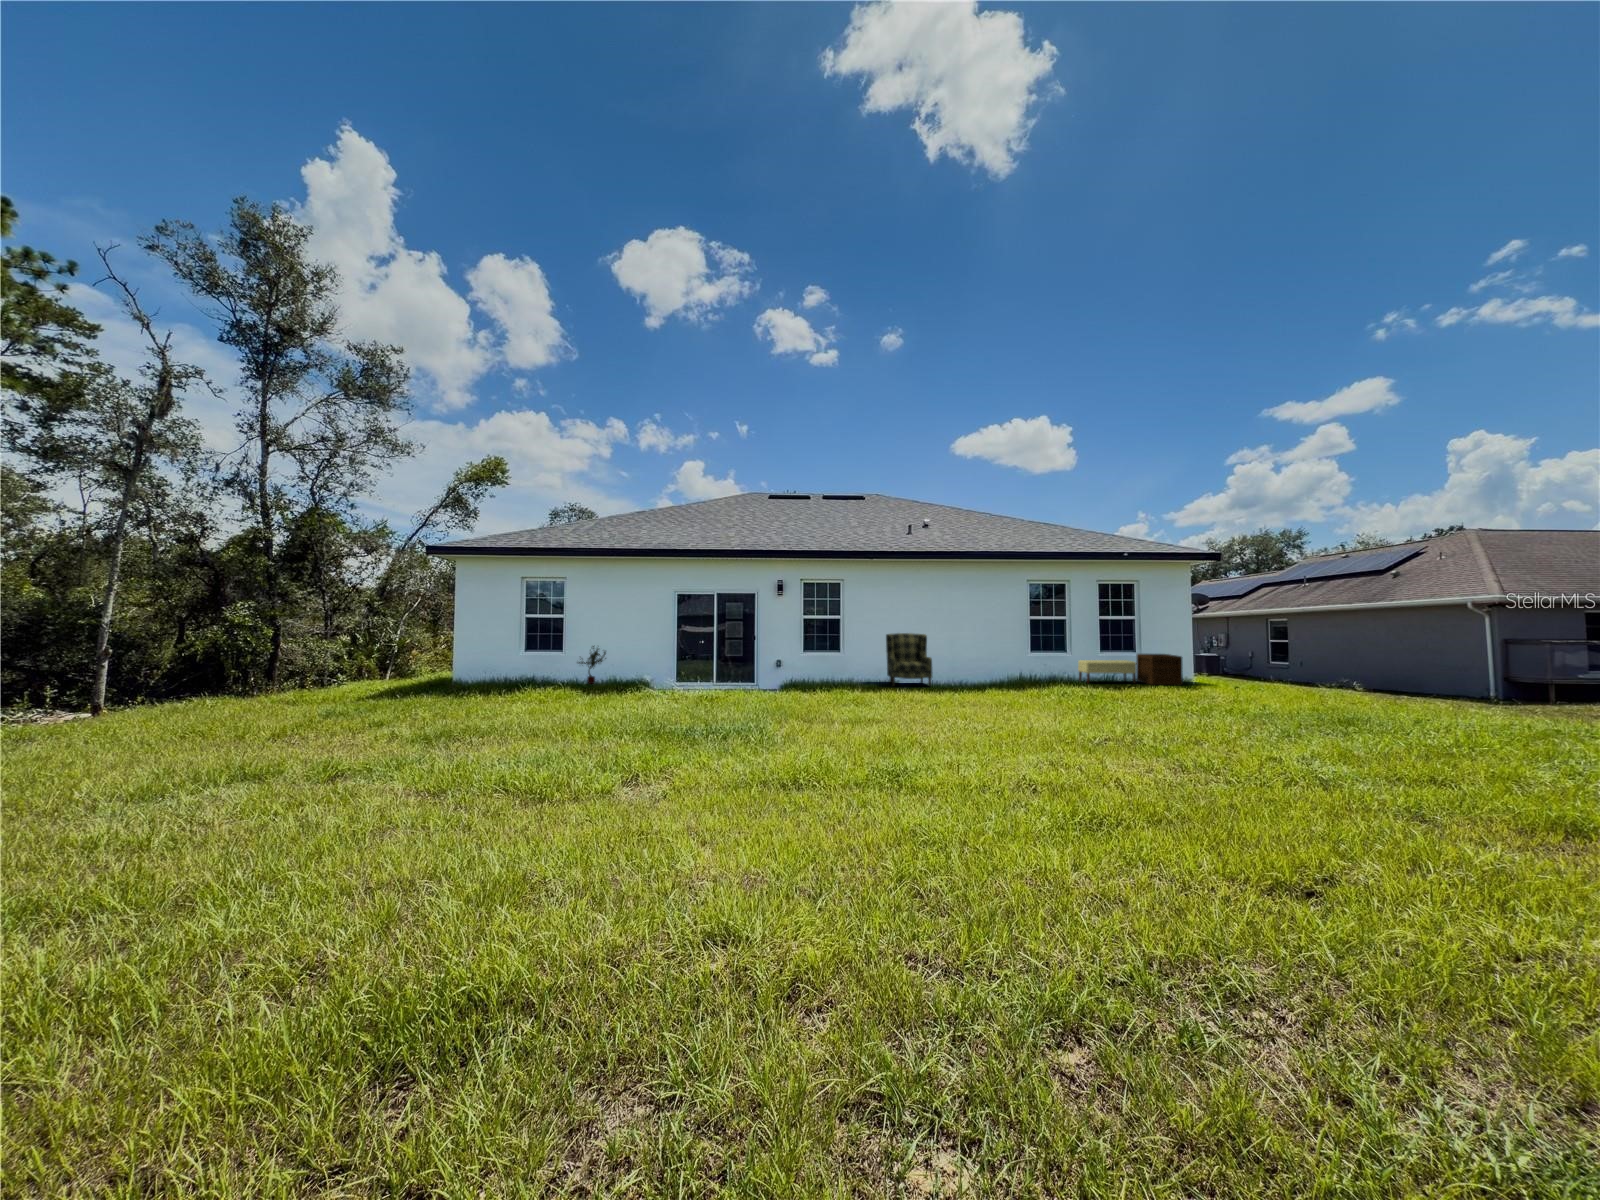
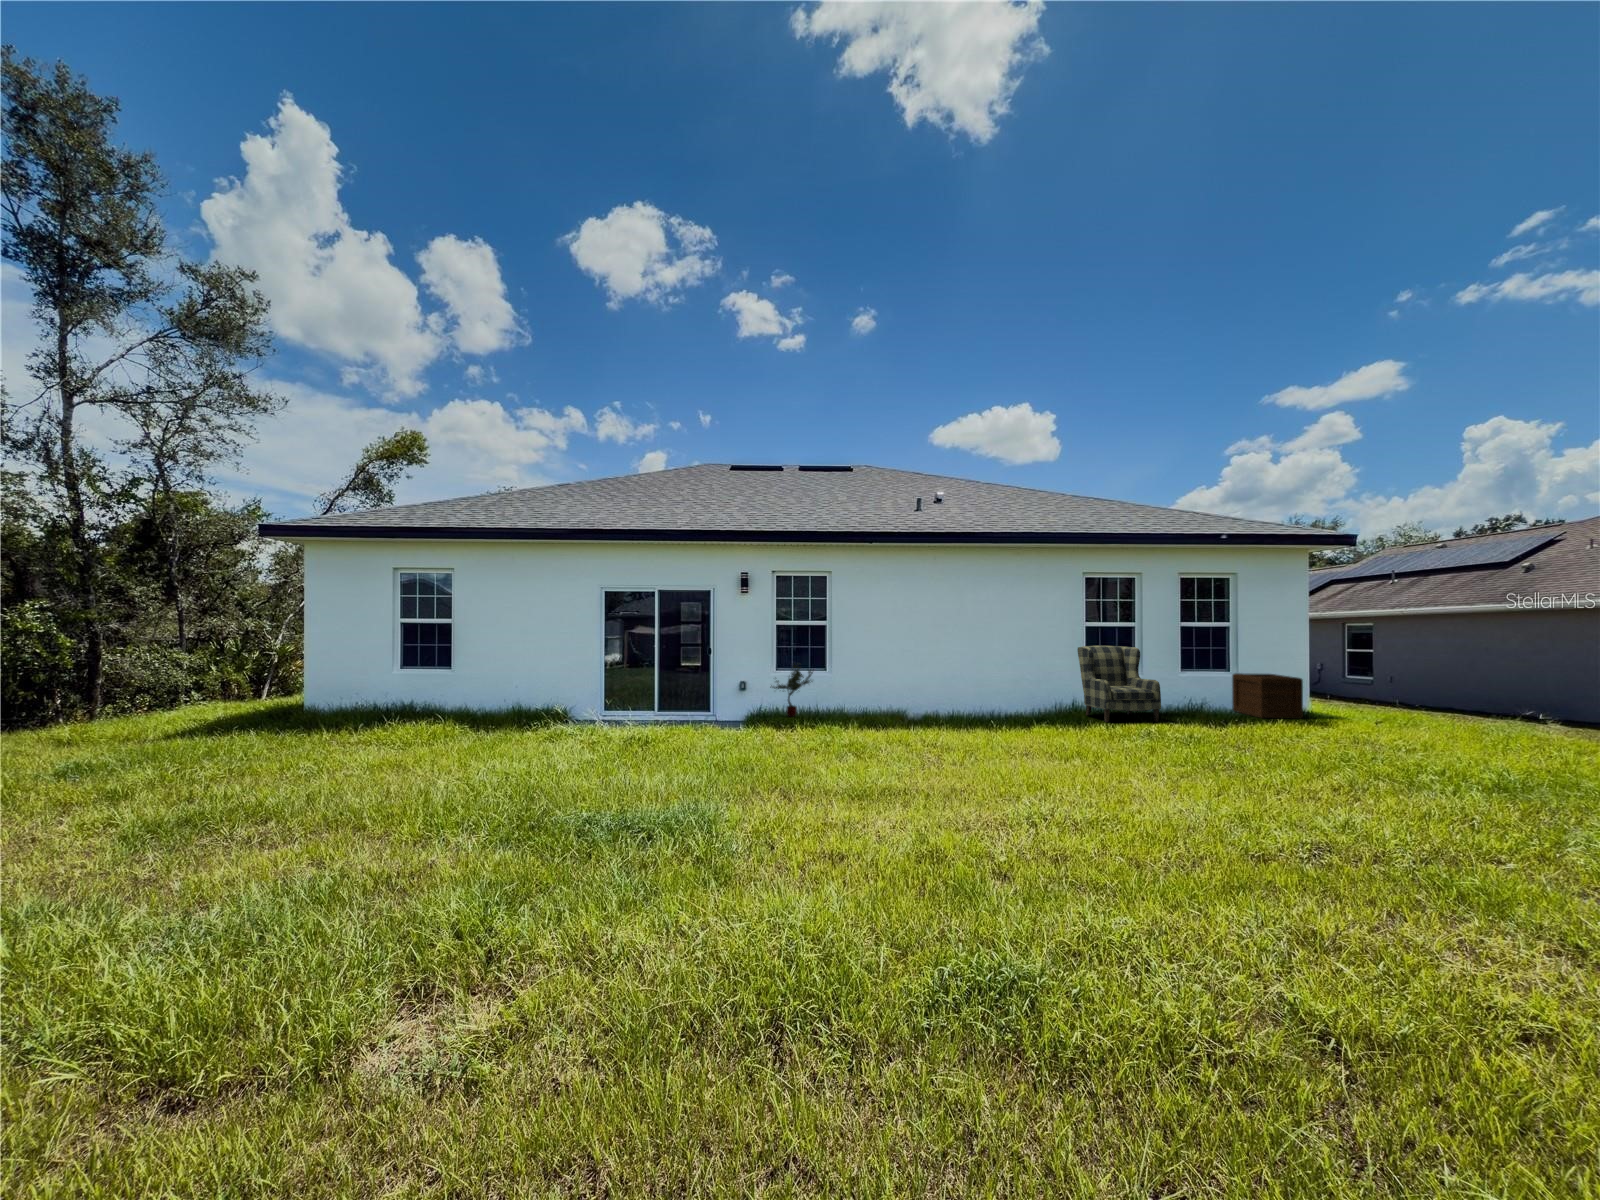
chair: present [886,633,932,686] -> present [1078,646,1161,722]
potted tree: present [579,646,606,684] -> present [770,663,813,717]
bench: present [1078,660,1136,683] -> none [1154,683,1237,716]

